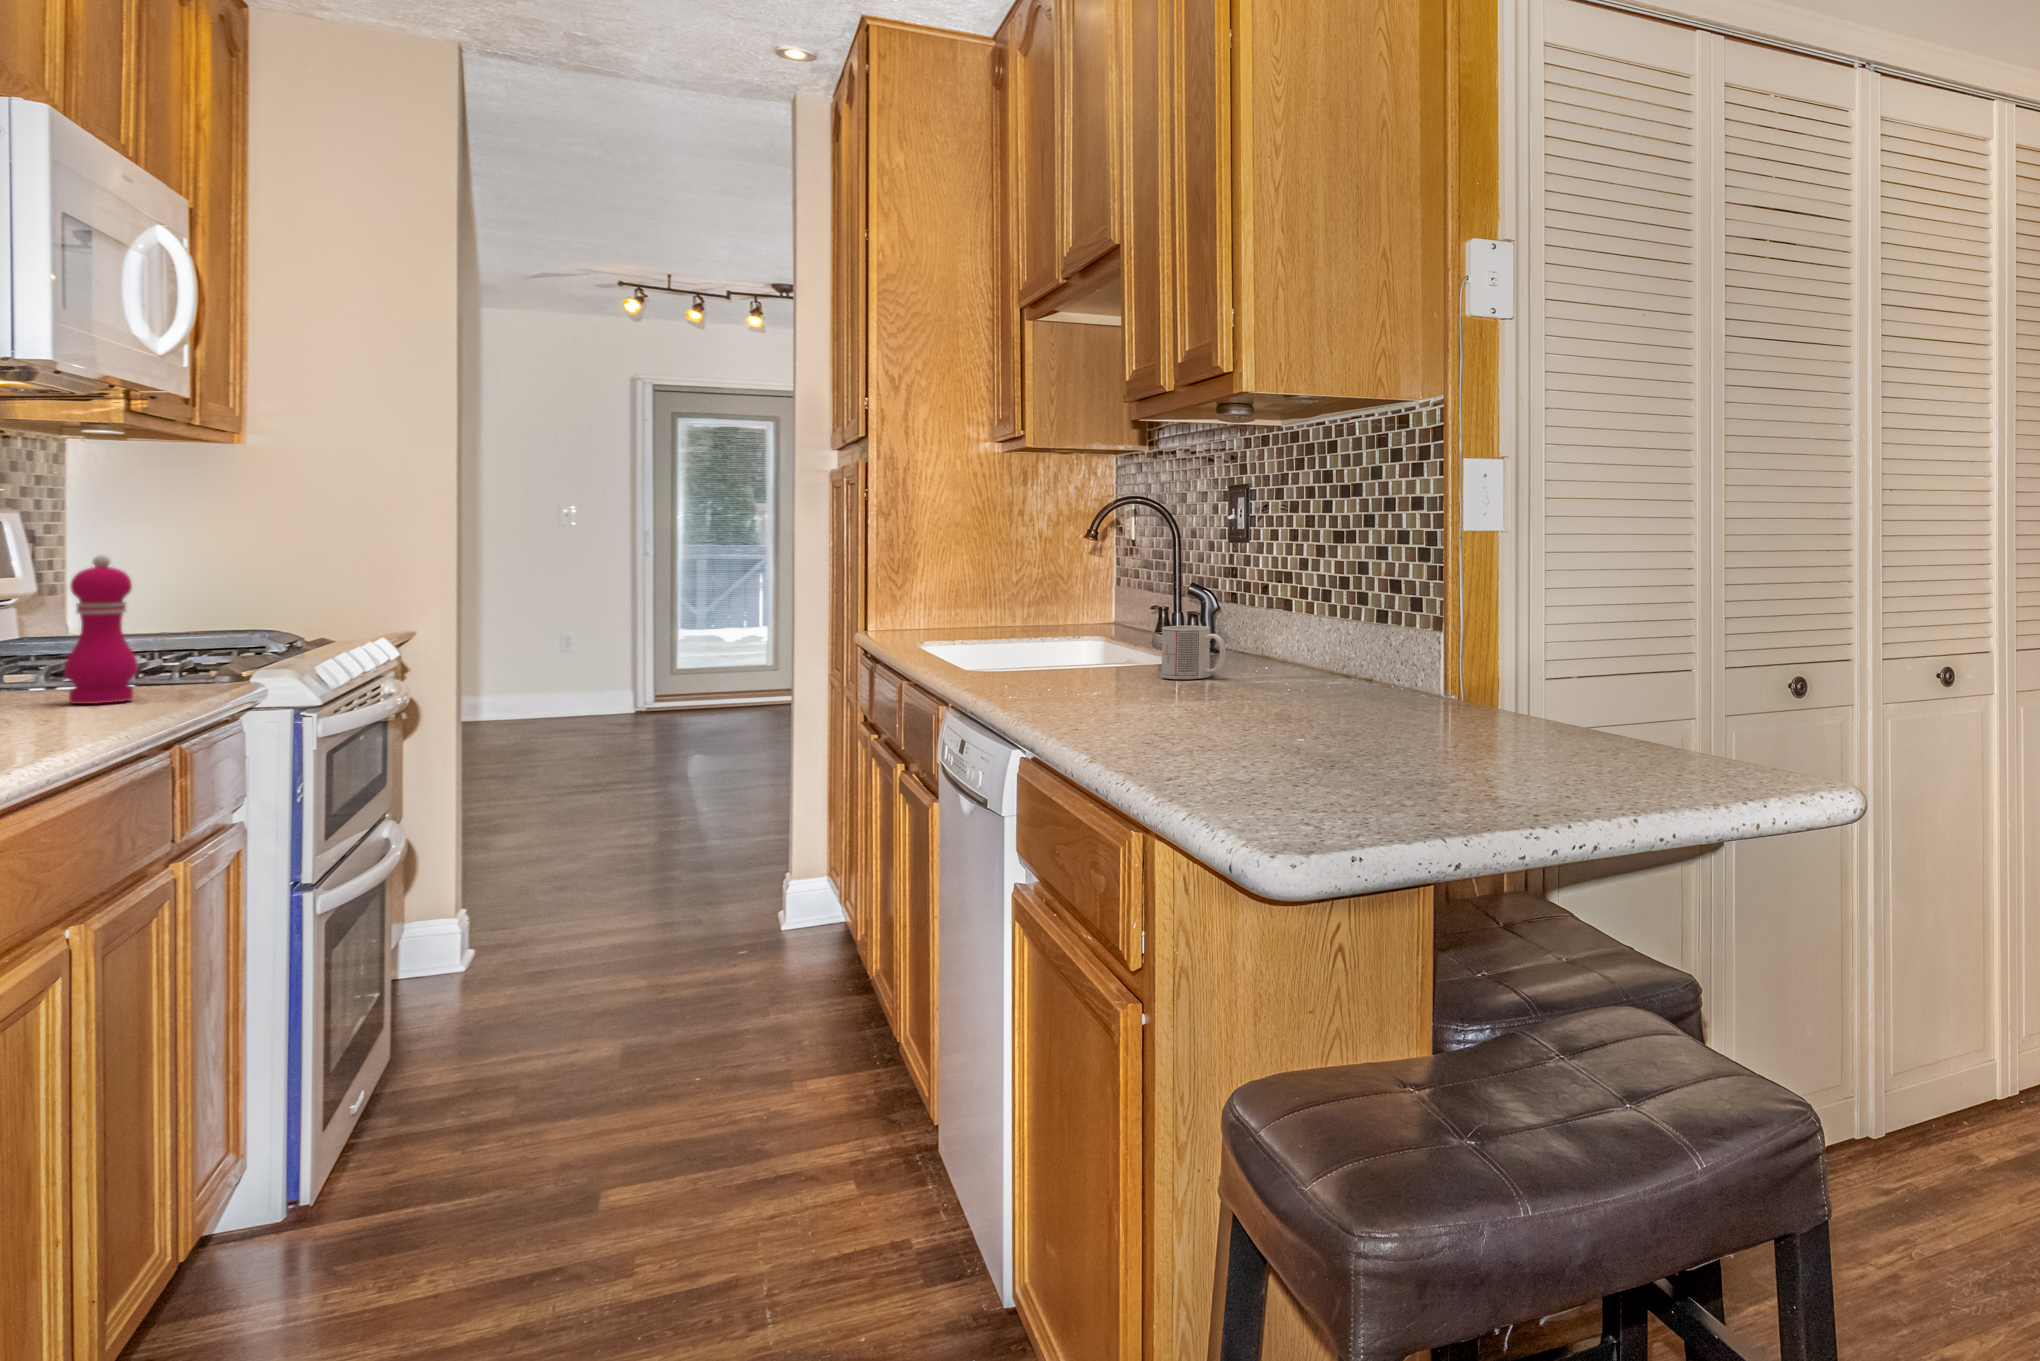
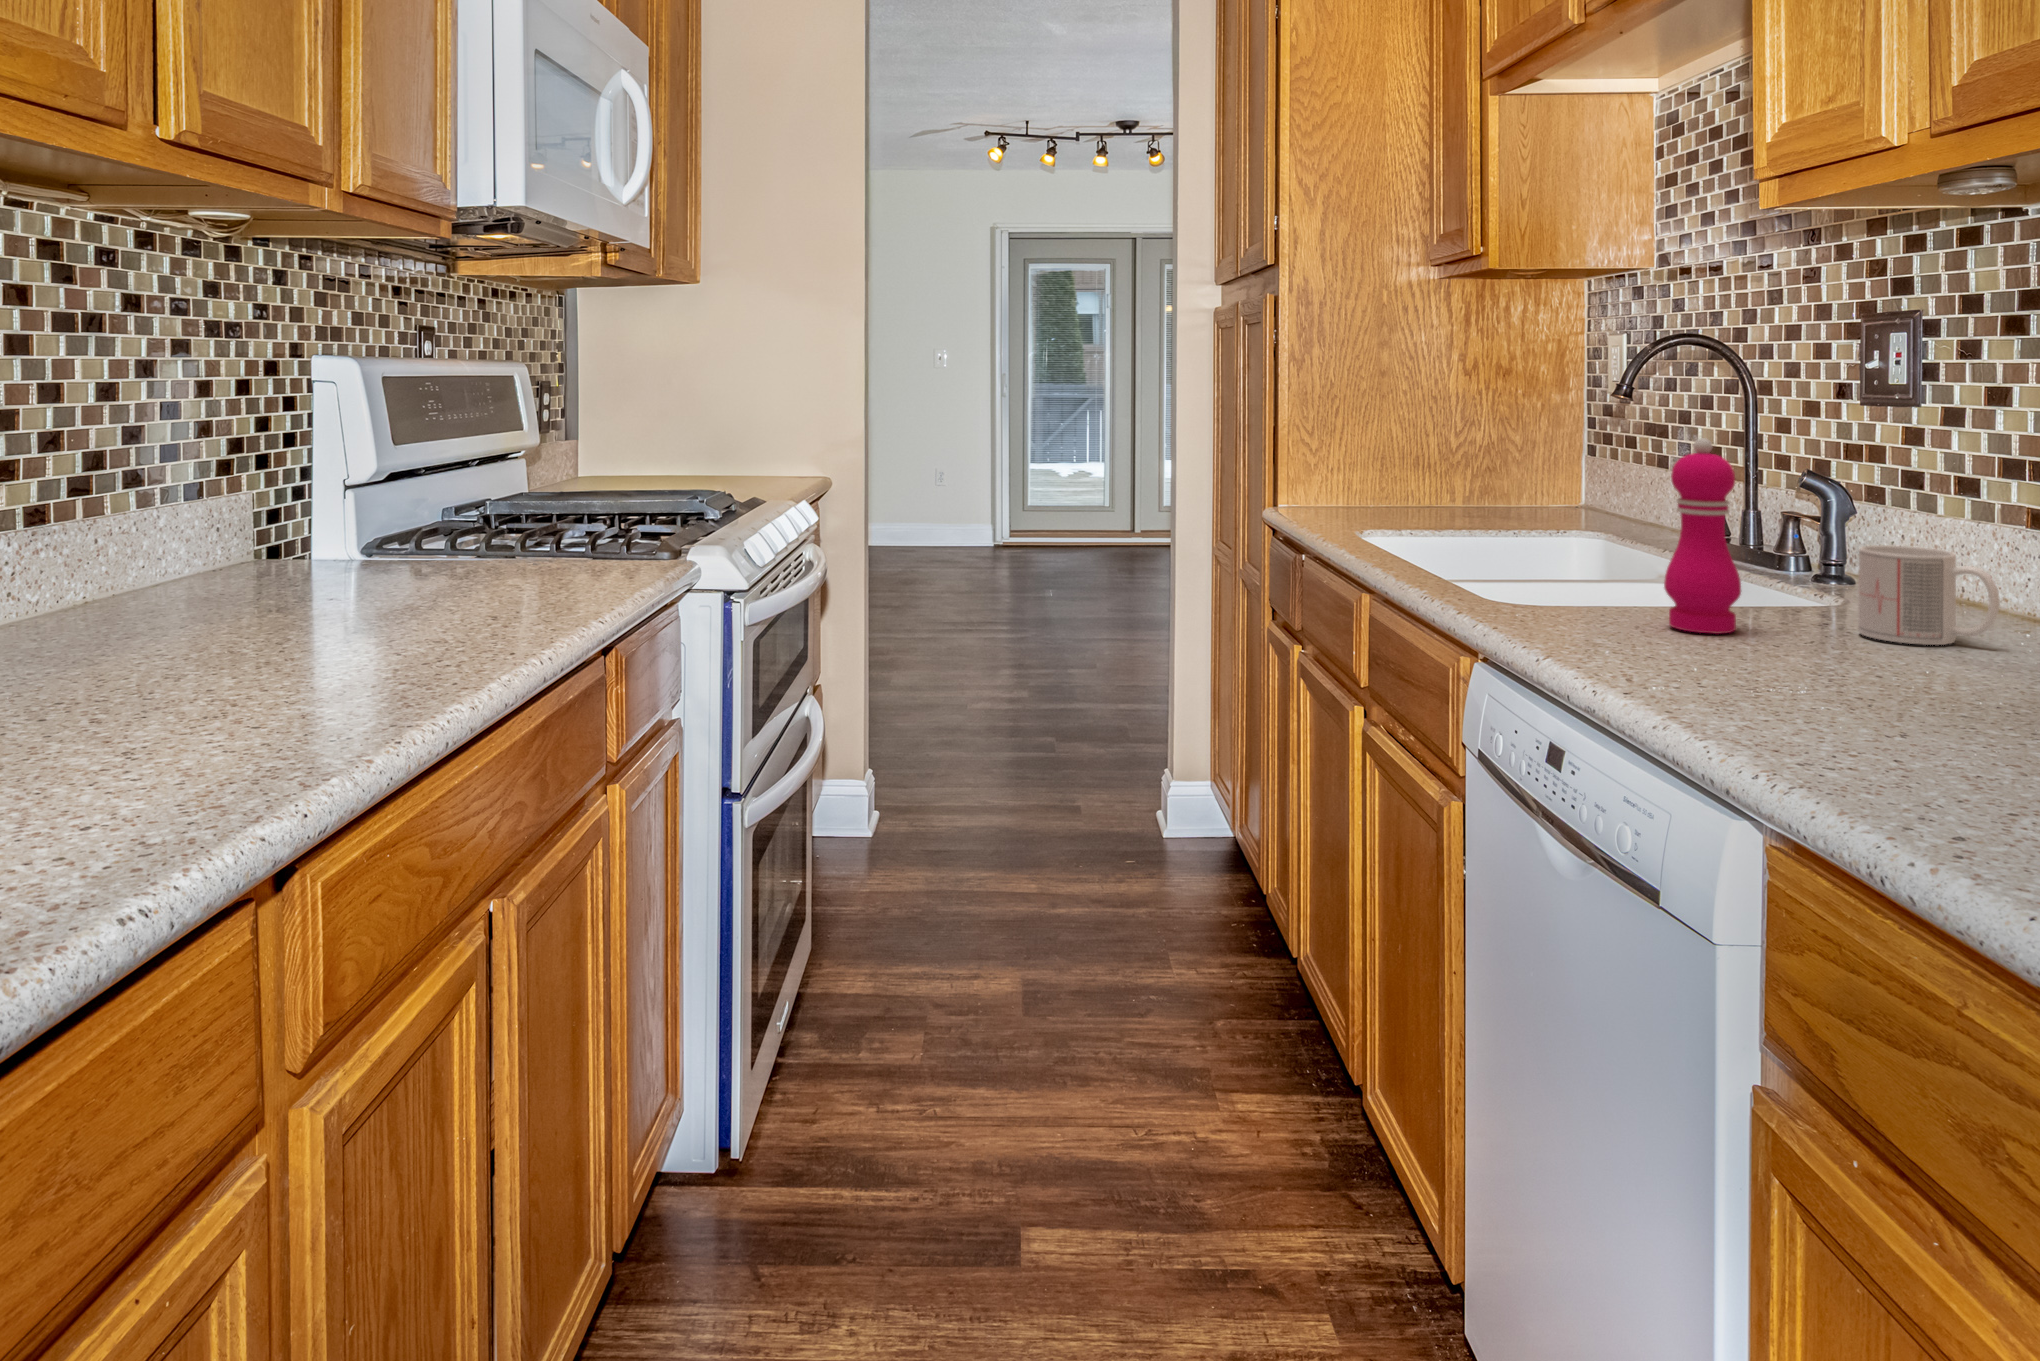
pepper mill: present [64,555,138,704] -> present [1664,438,1741,634]

